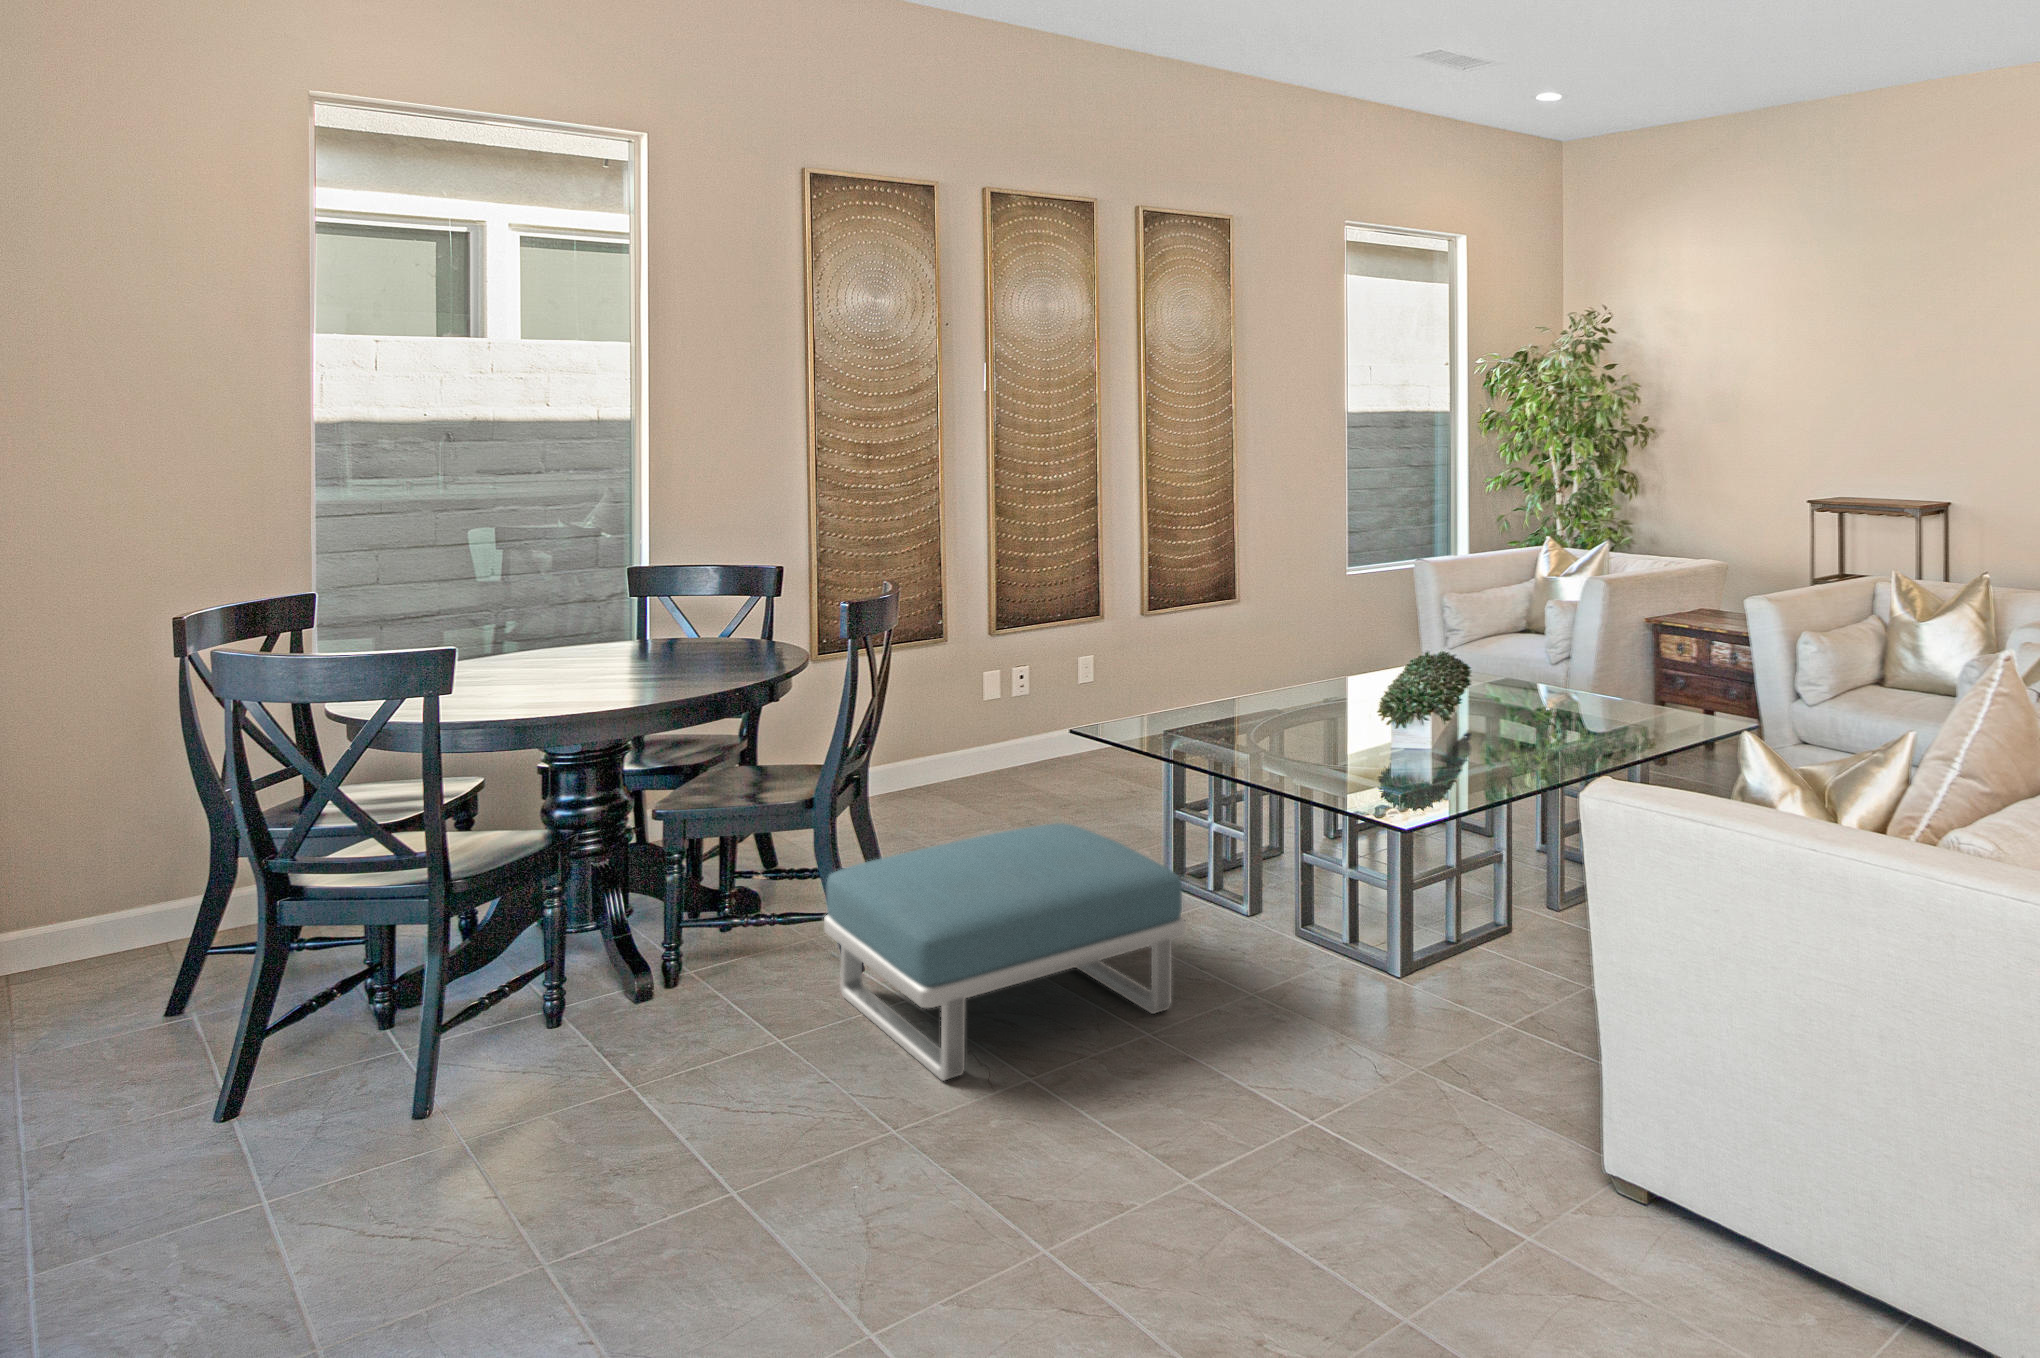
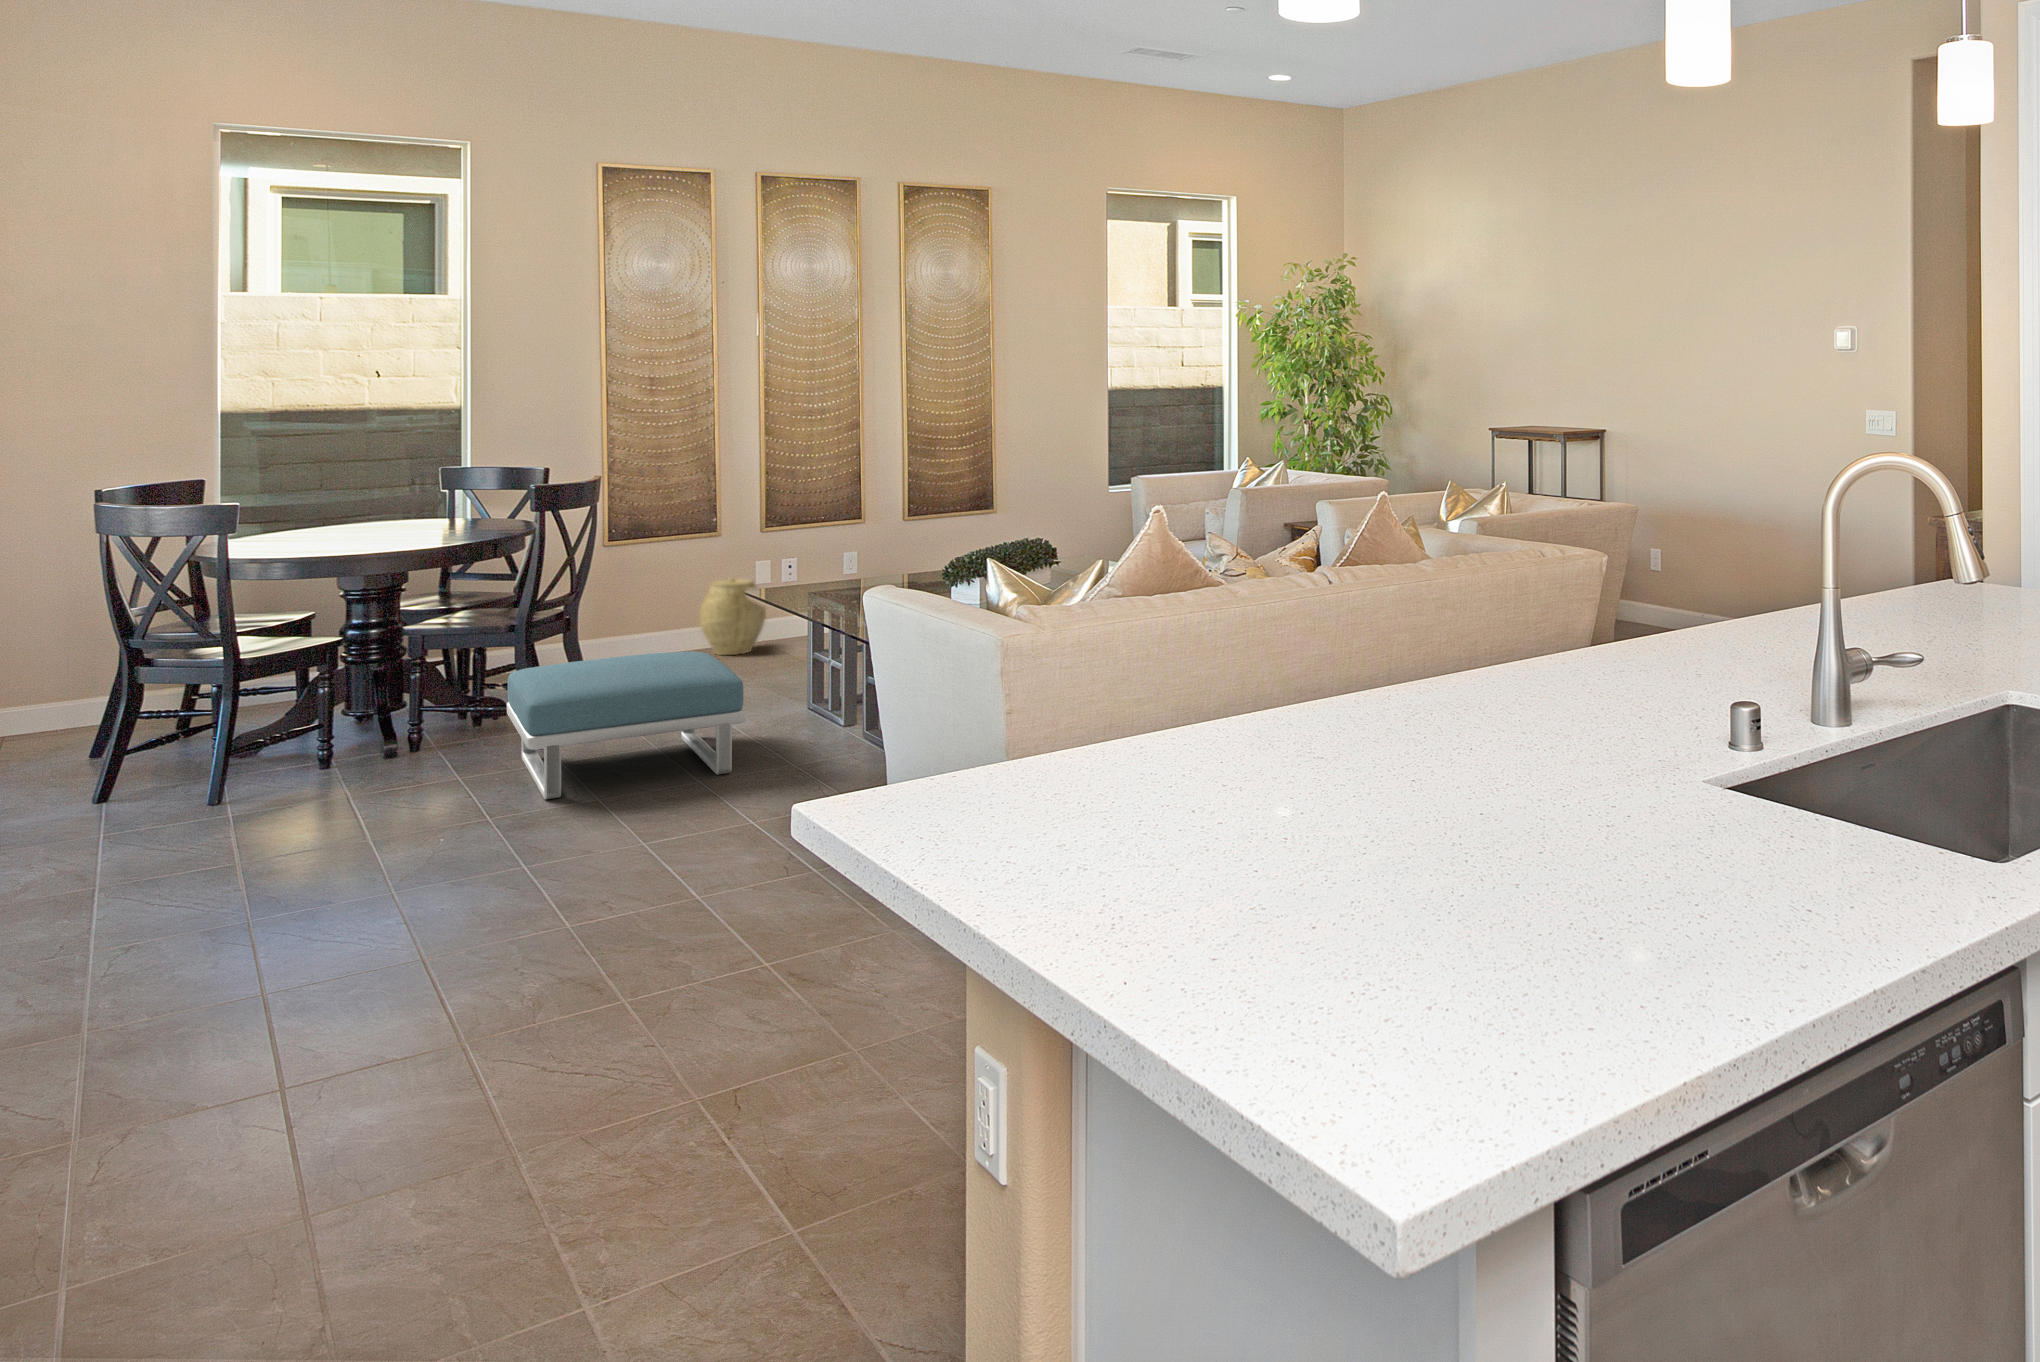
woven basket: none [930,695,1010,795] -> present [699,578,766,655]

